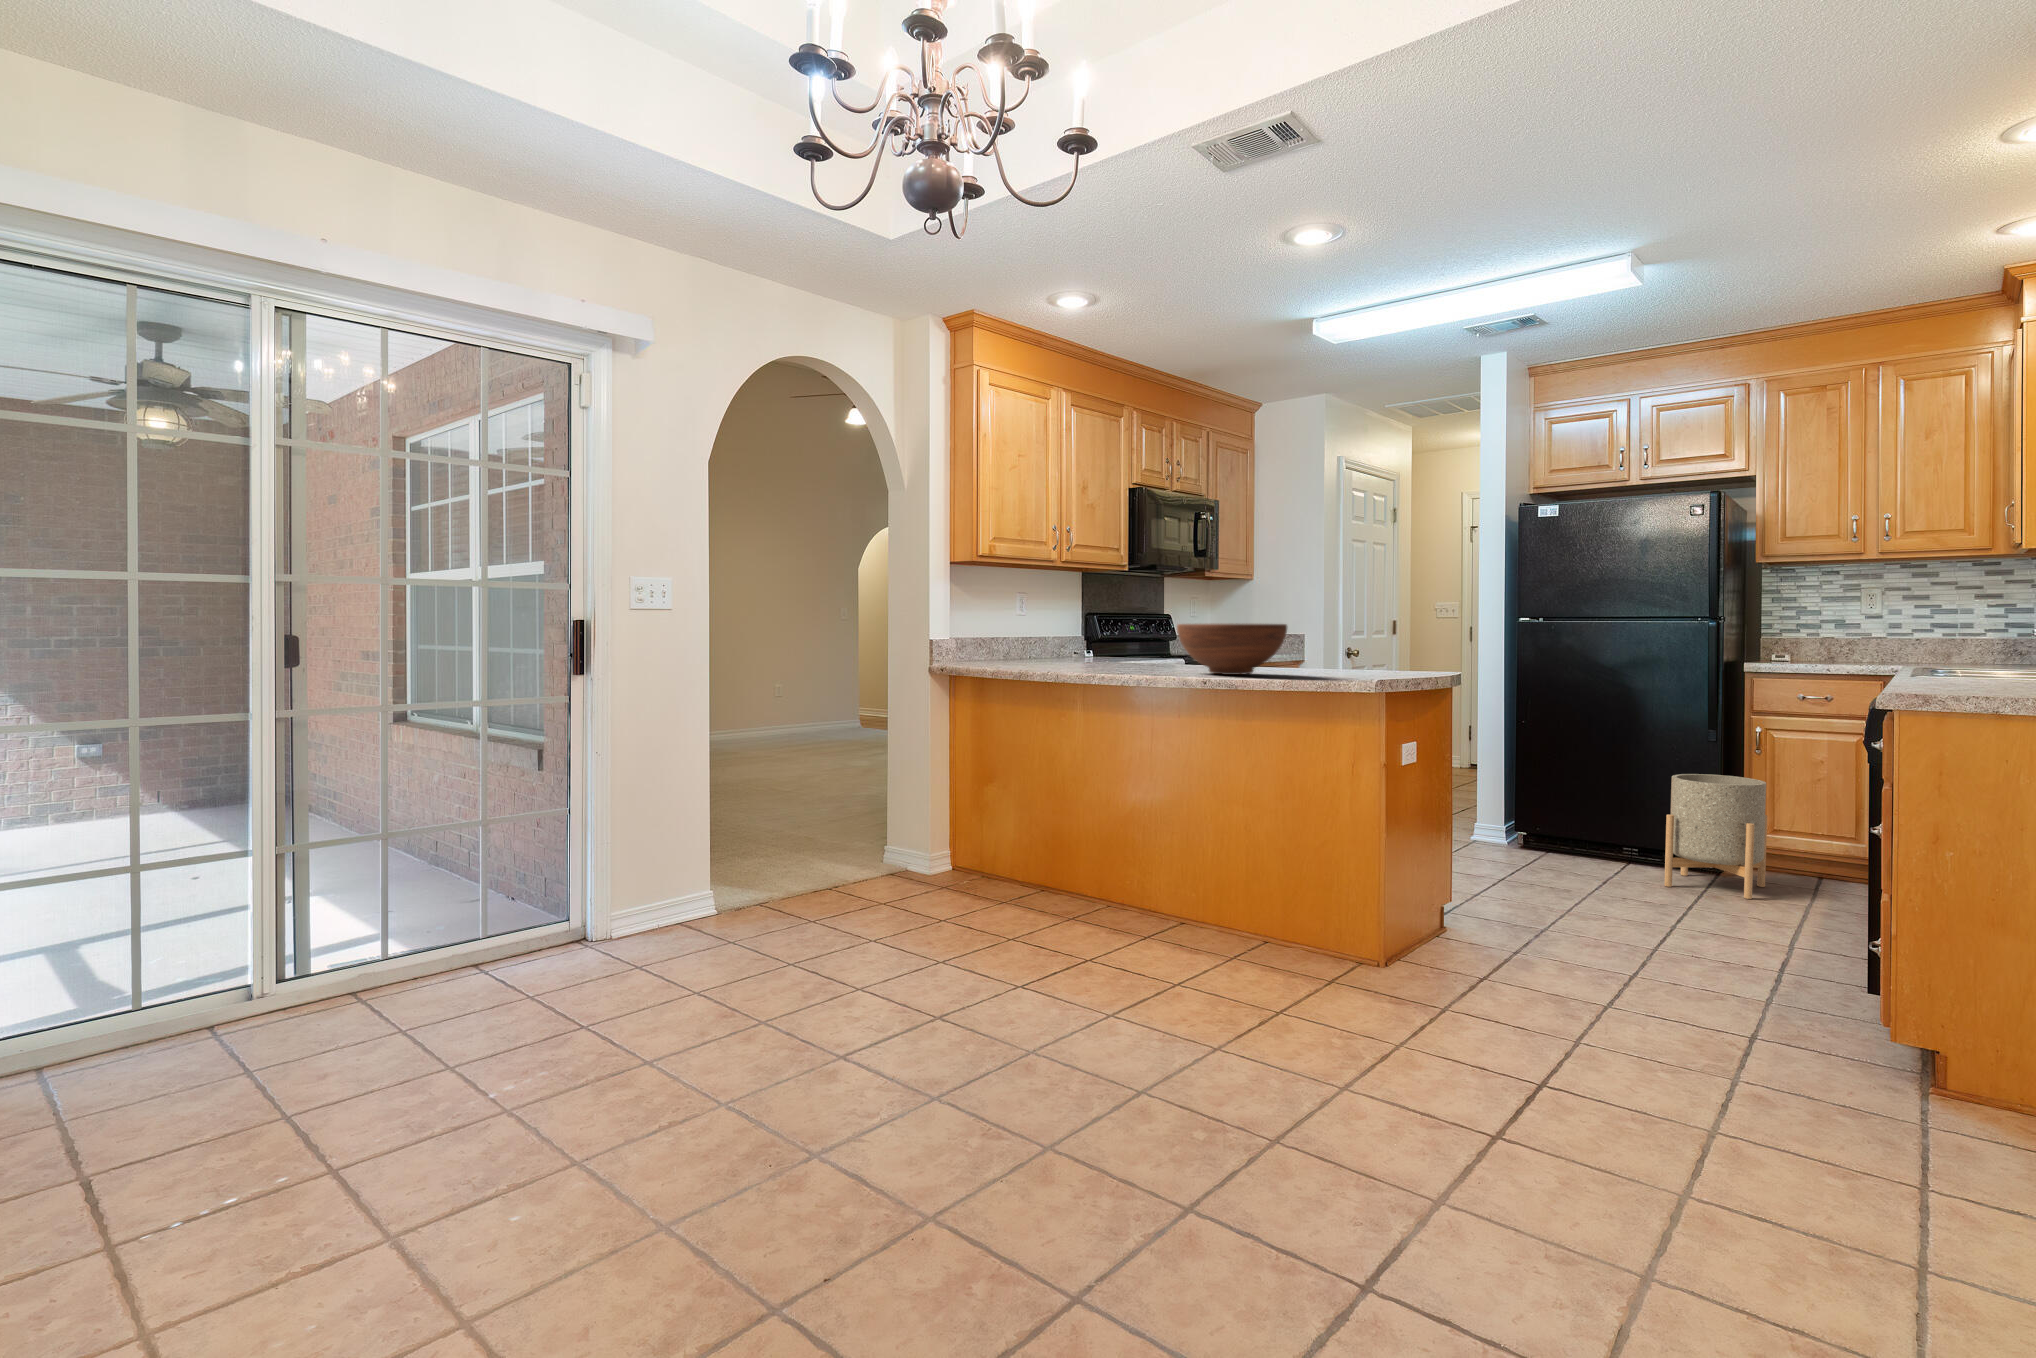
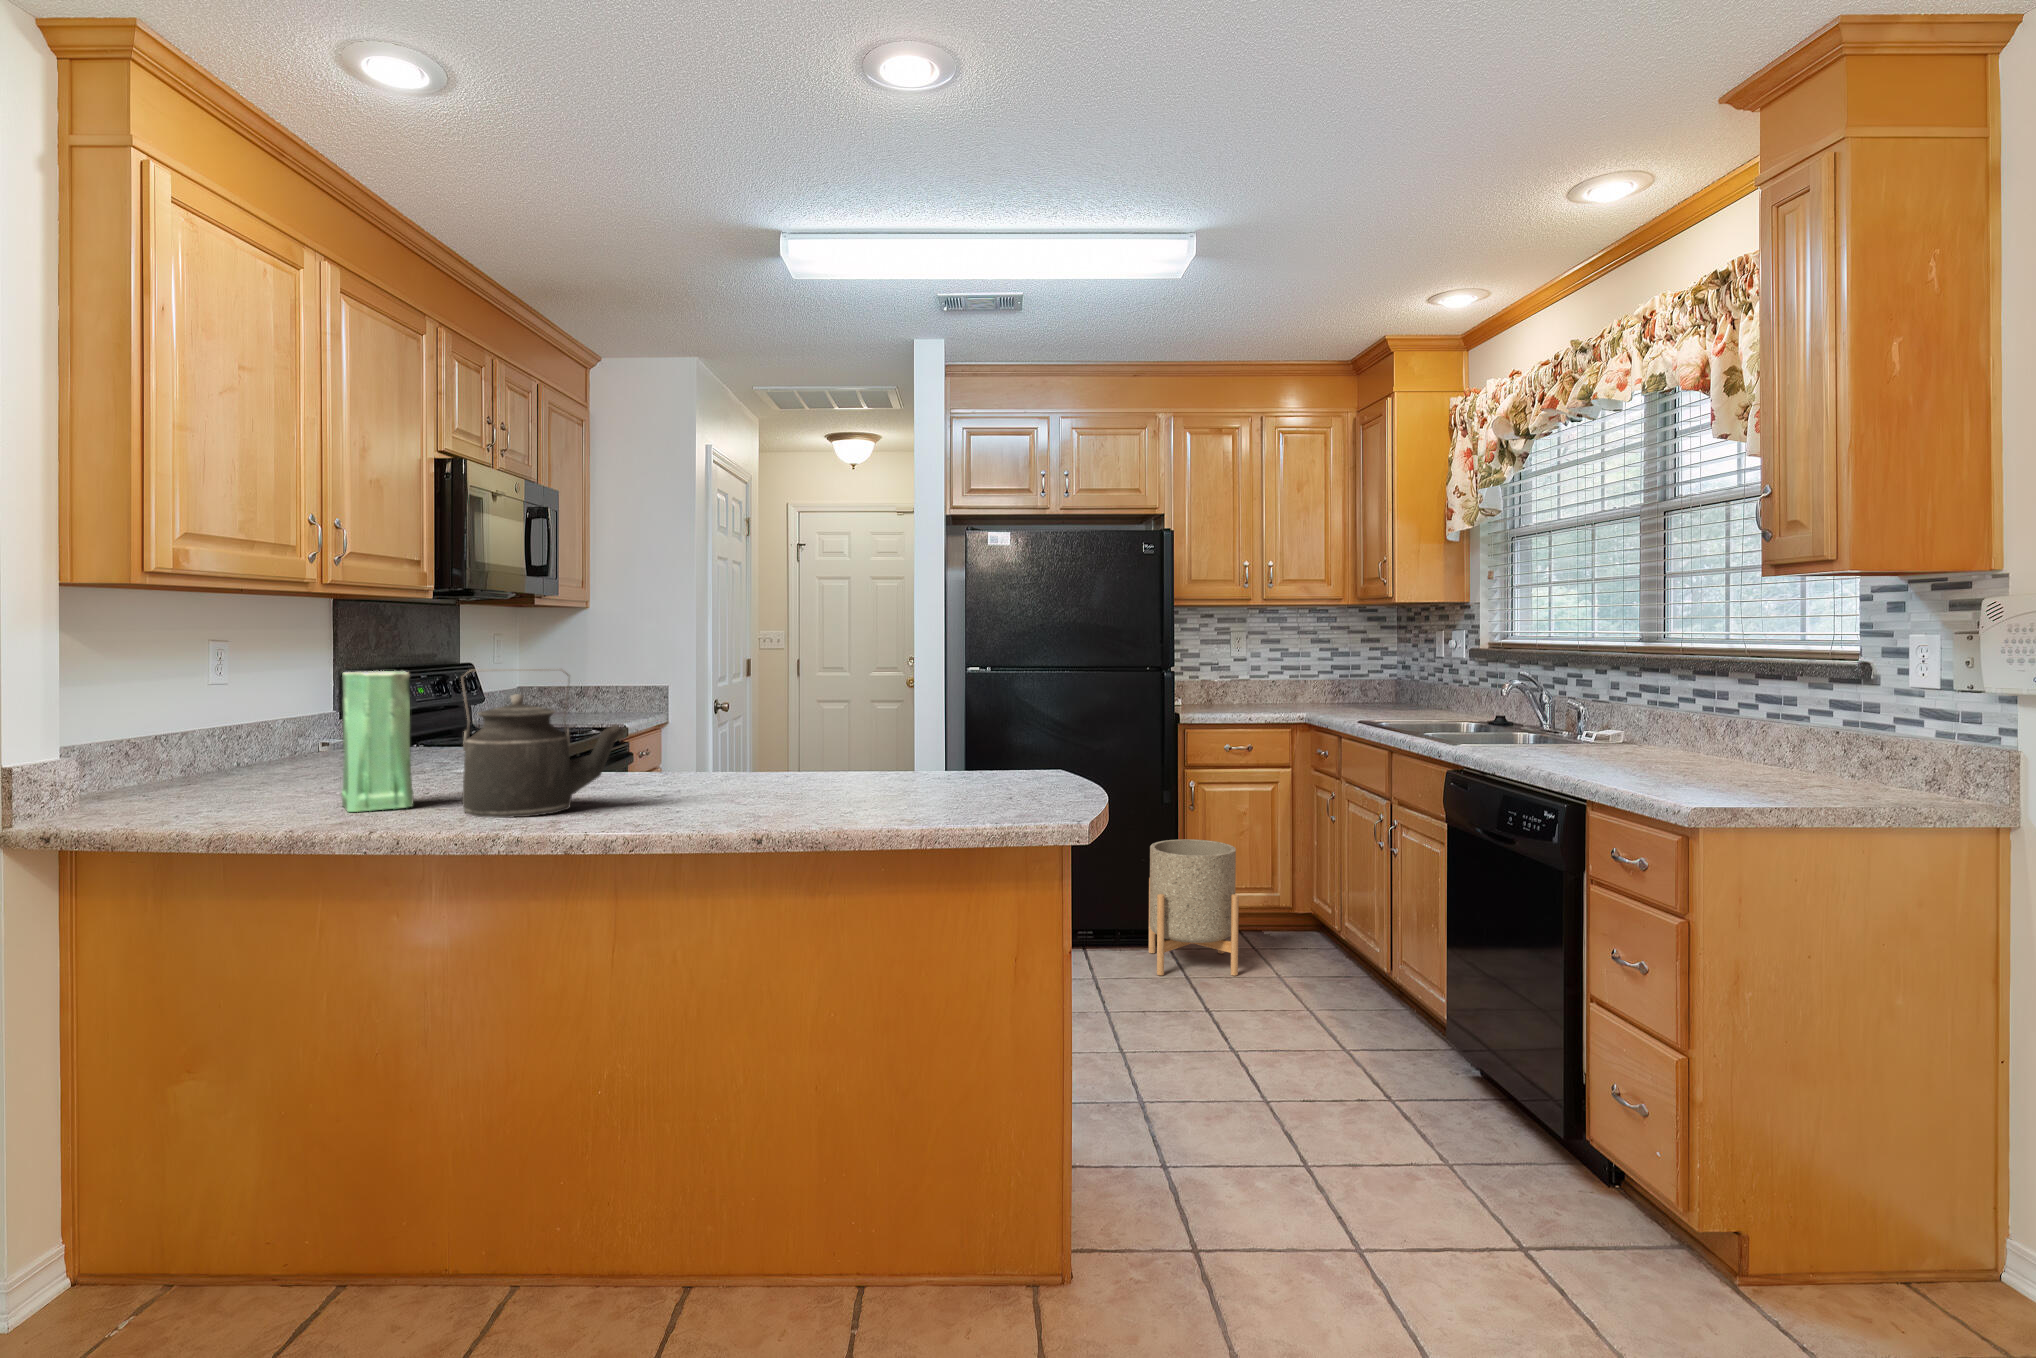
kettle: none [1081,594,1157,667] -> present [461,669,624,818]
vase: none [1038,597,1068,663] -> present [341,671,413,812]
fruit bowl: present [1177,624,1287,675] -> none [713,723,910,825]

